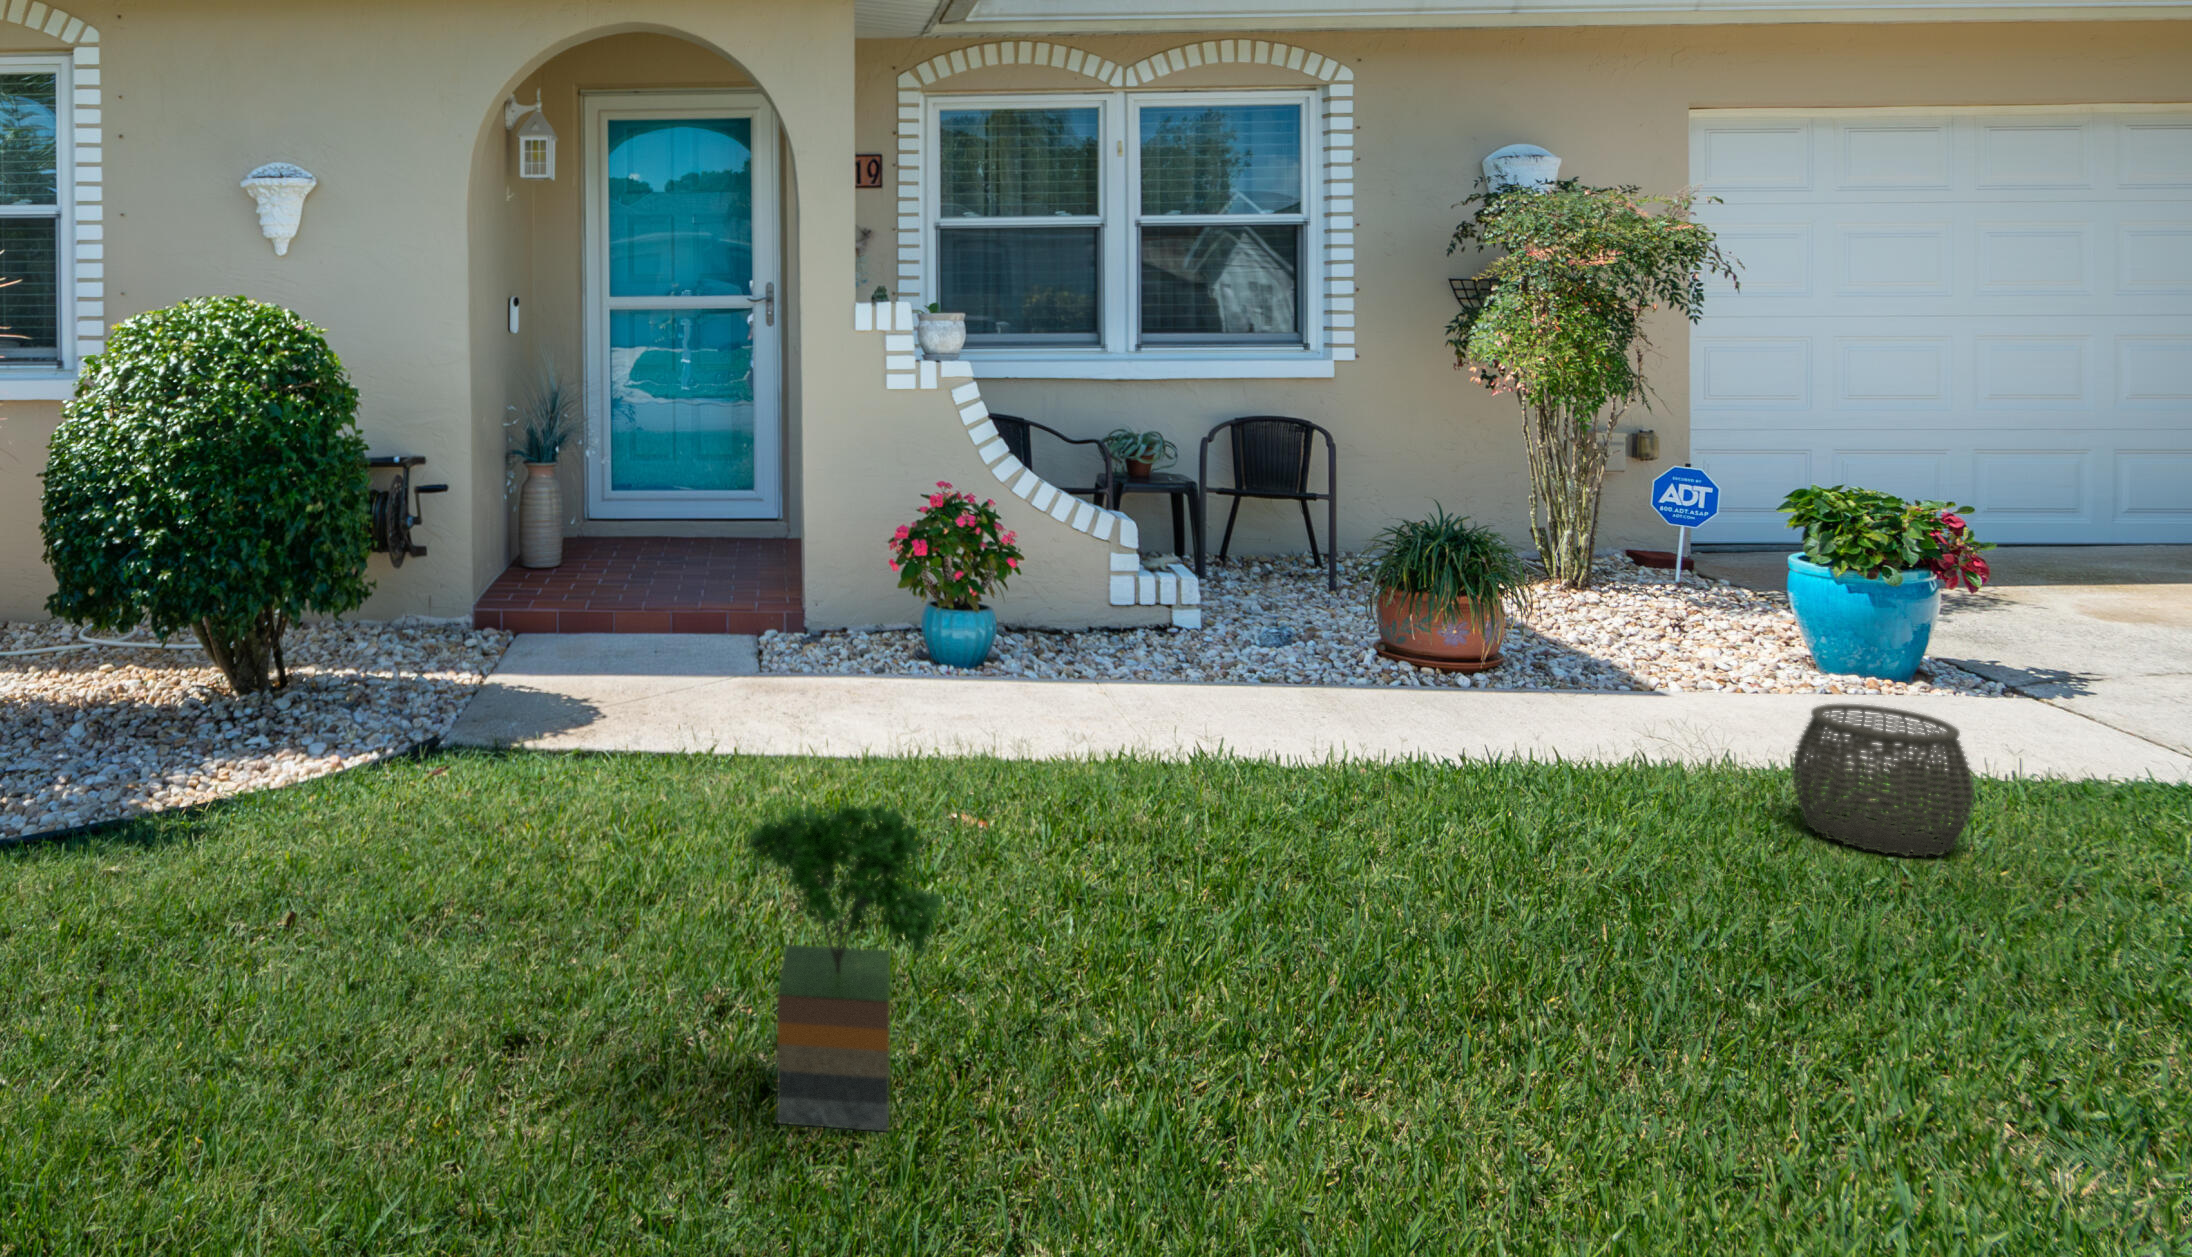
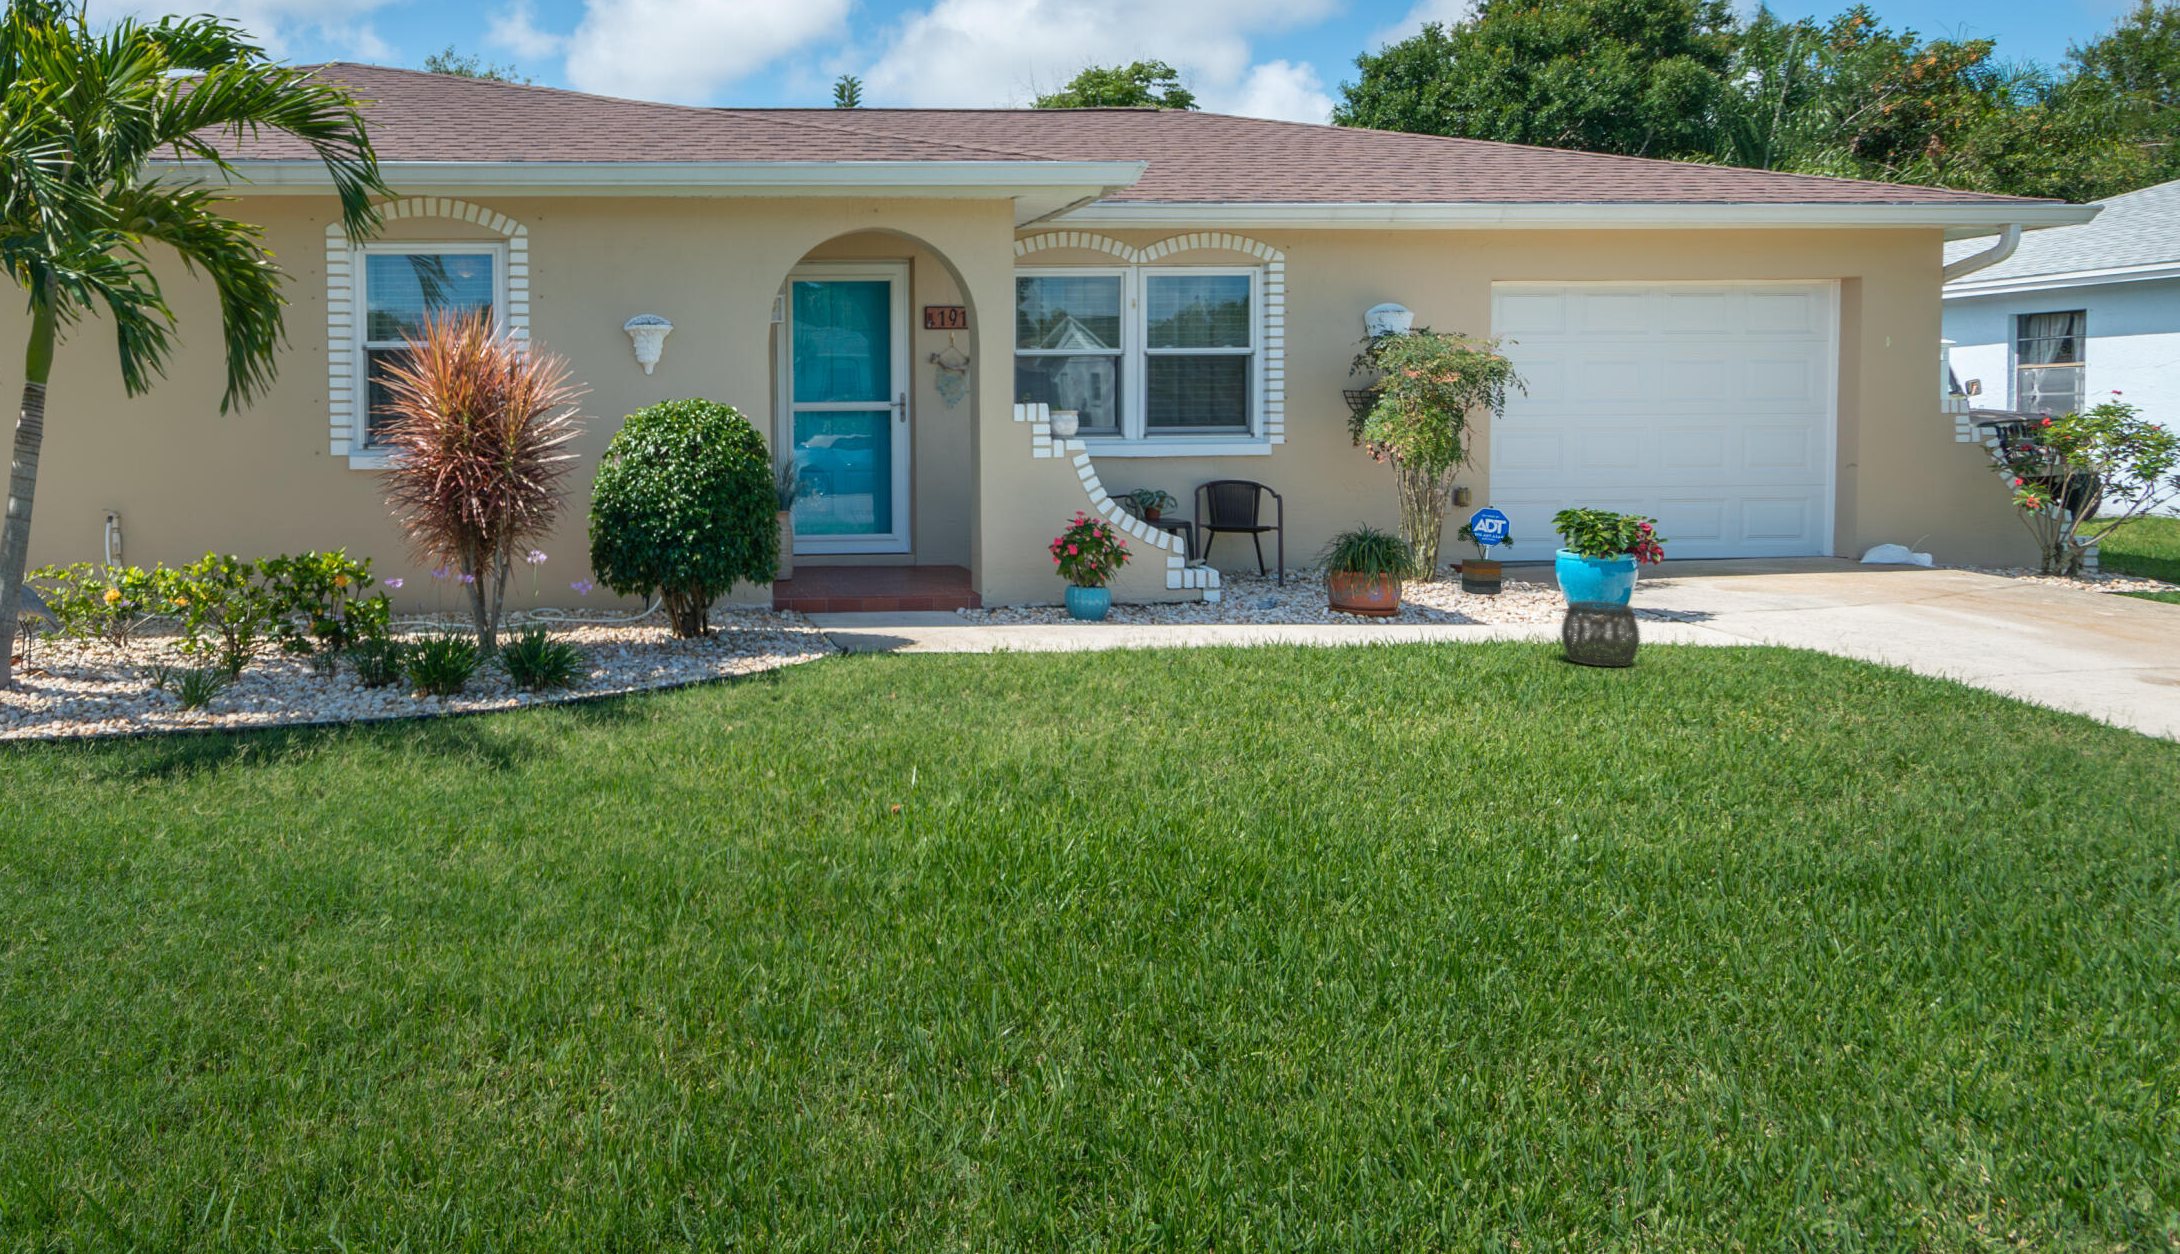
potted tree: present [746,803,946,1131] -> present [1458,522,1514,594]

